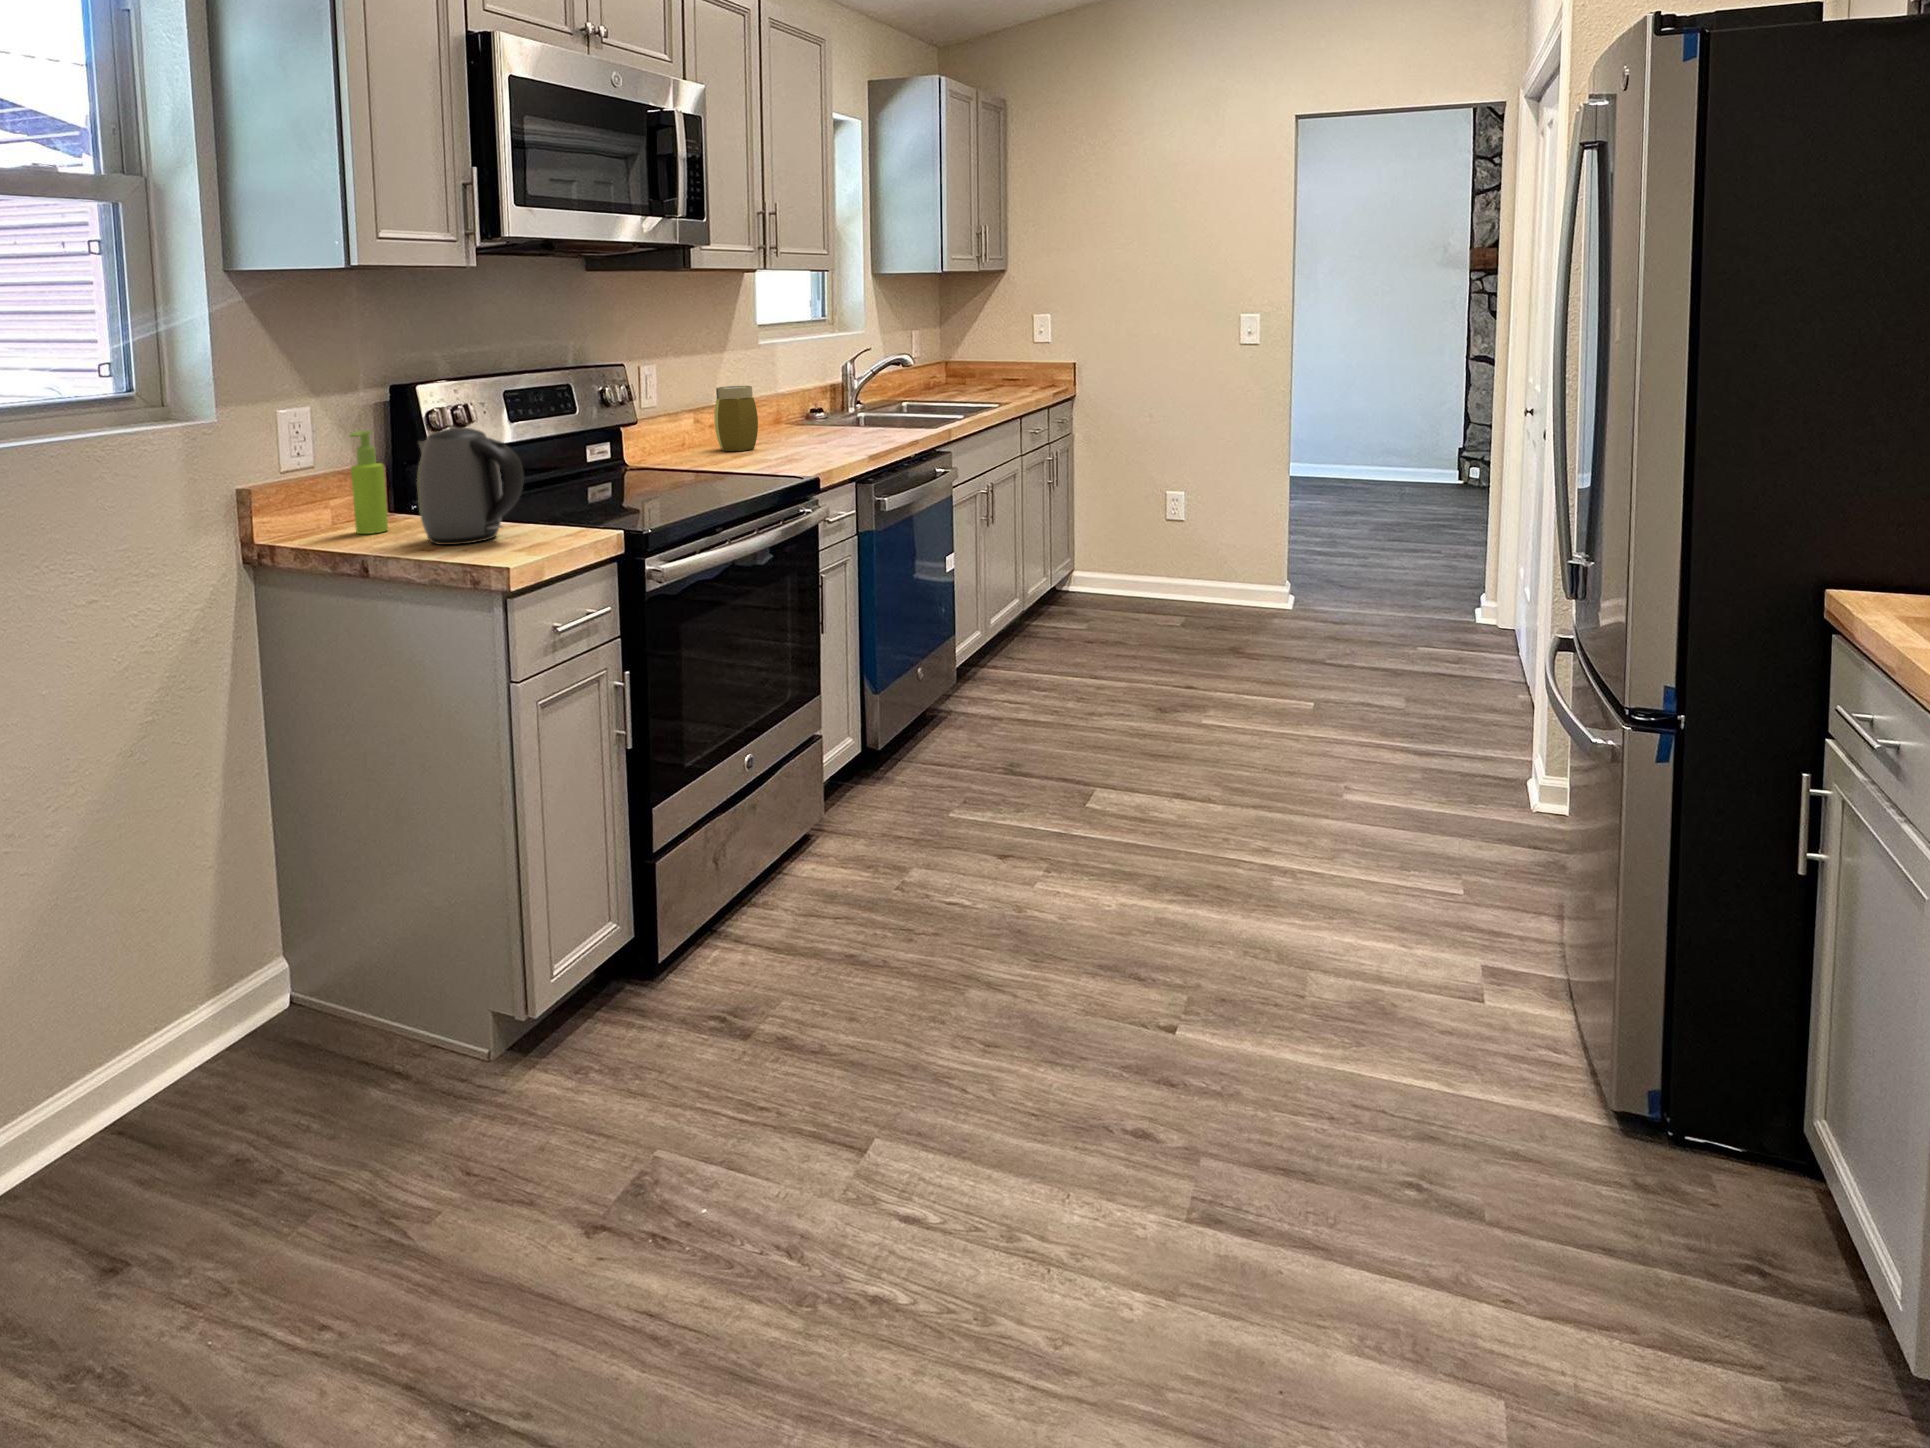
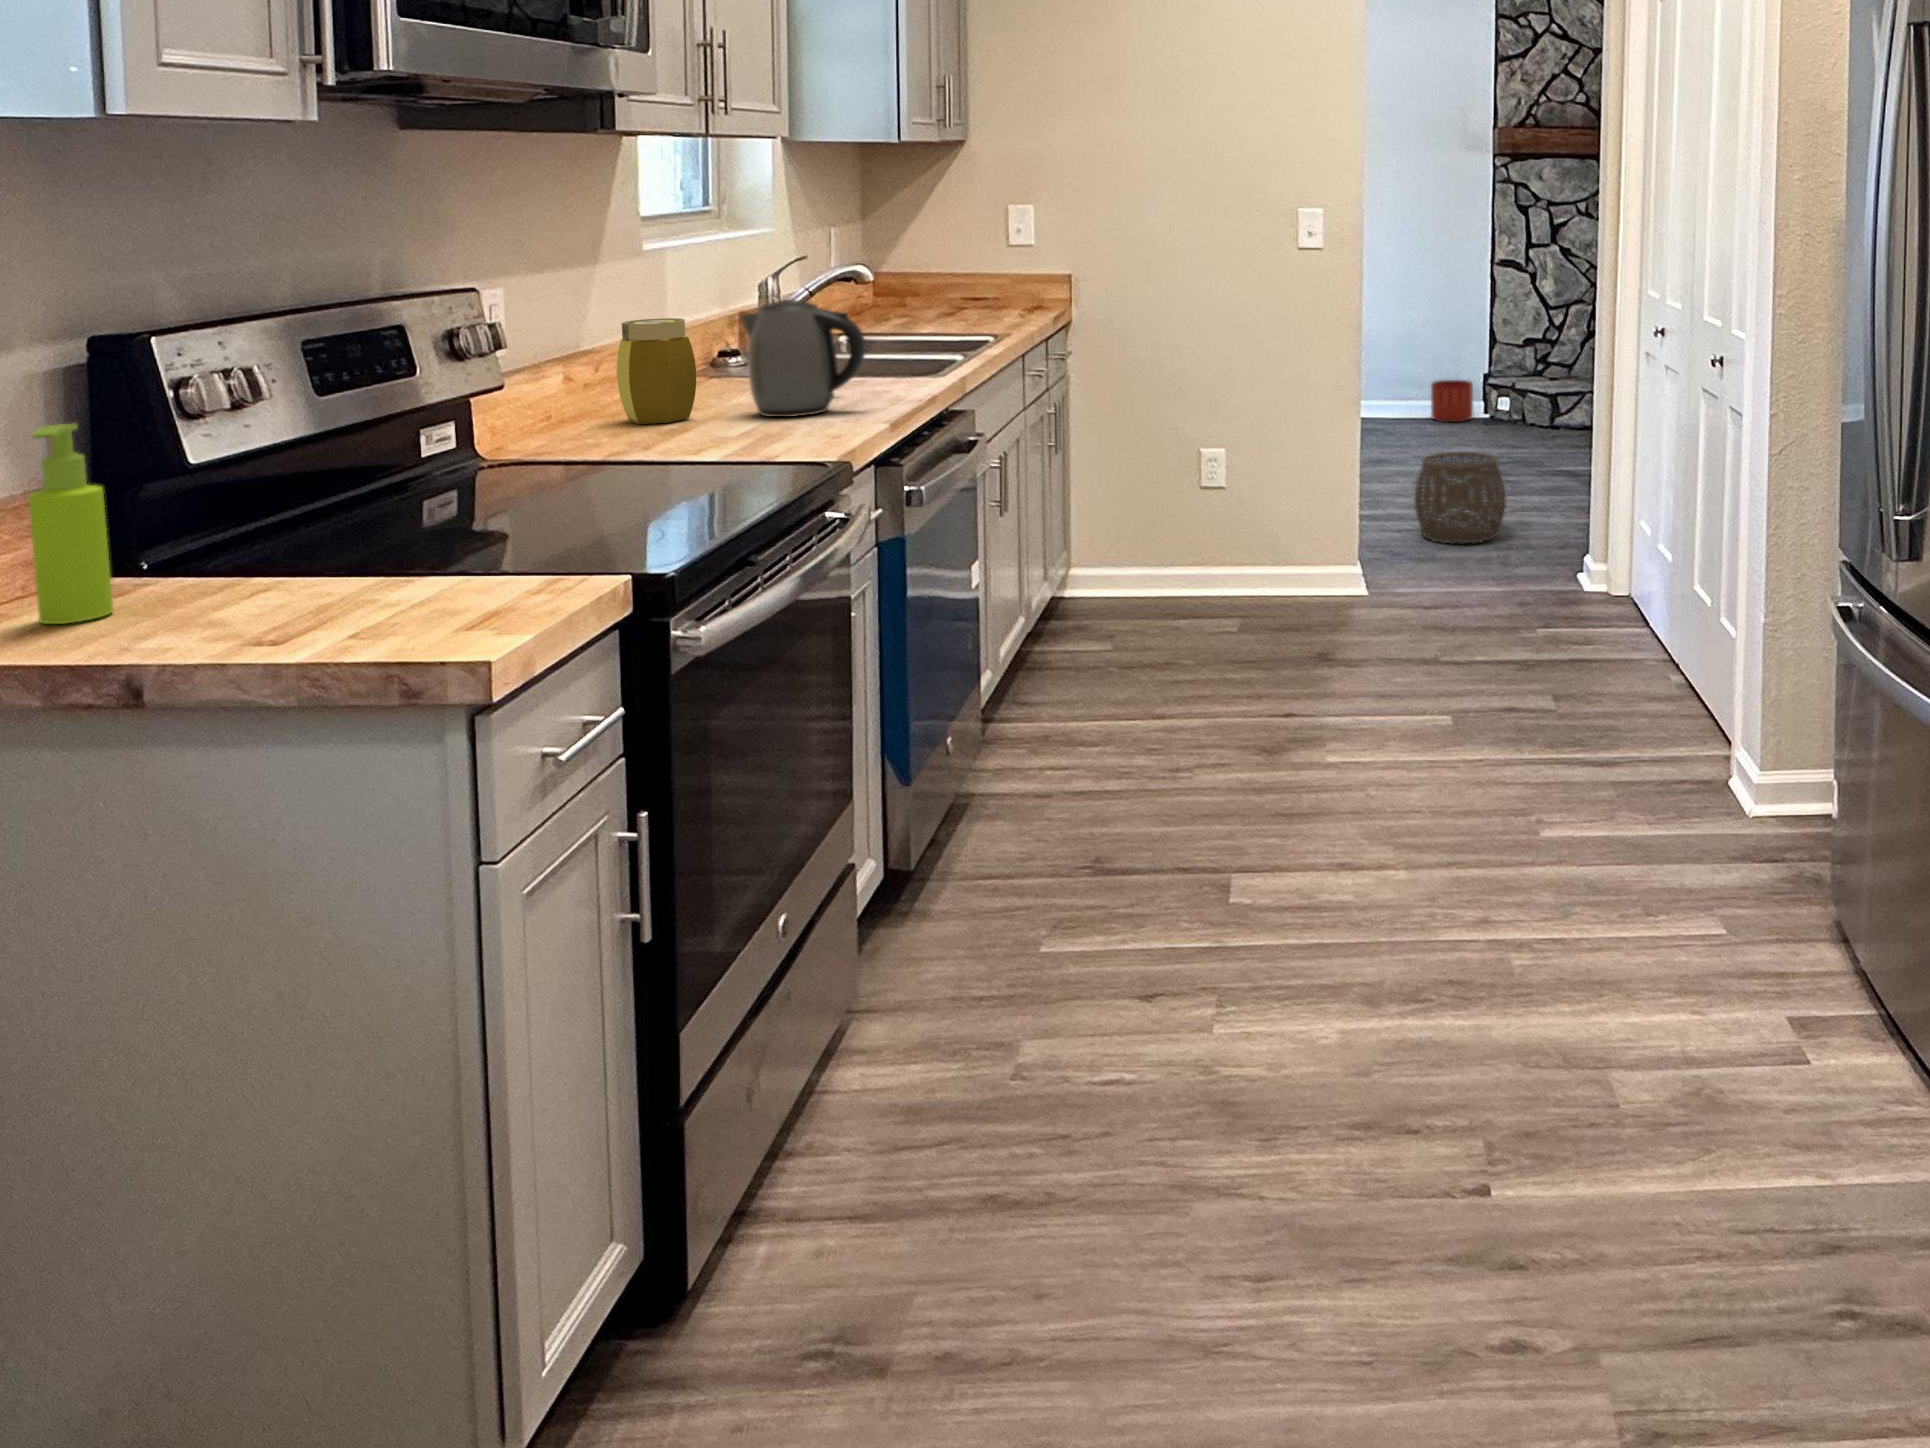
kettle: present [417,428,524,545] -> present [741,300,865,417]
planter: none [1415,453,1452,488] -> present [1431,380,1473,422]
woven basket: none [1352,508,1433,583] -> present [1415,452,1506,544]

